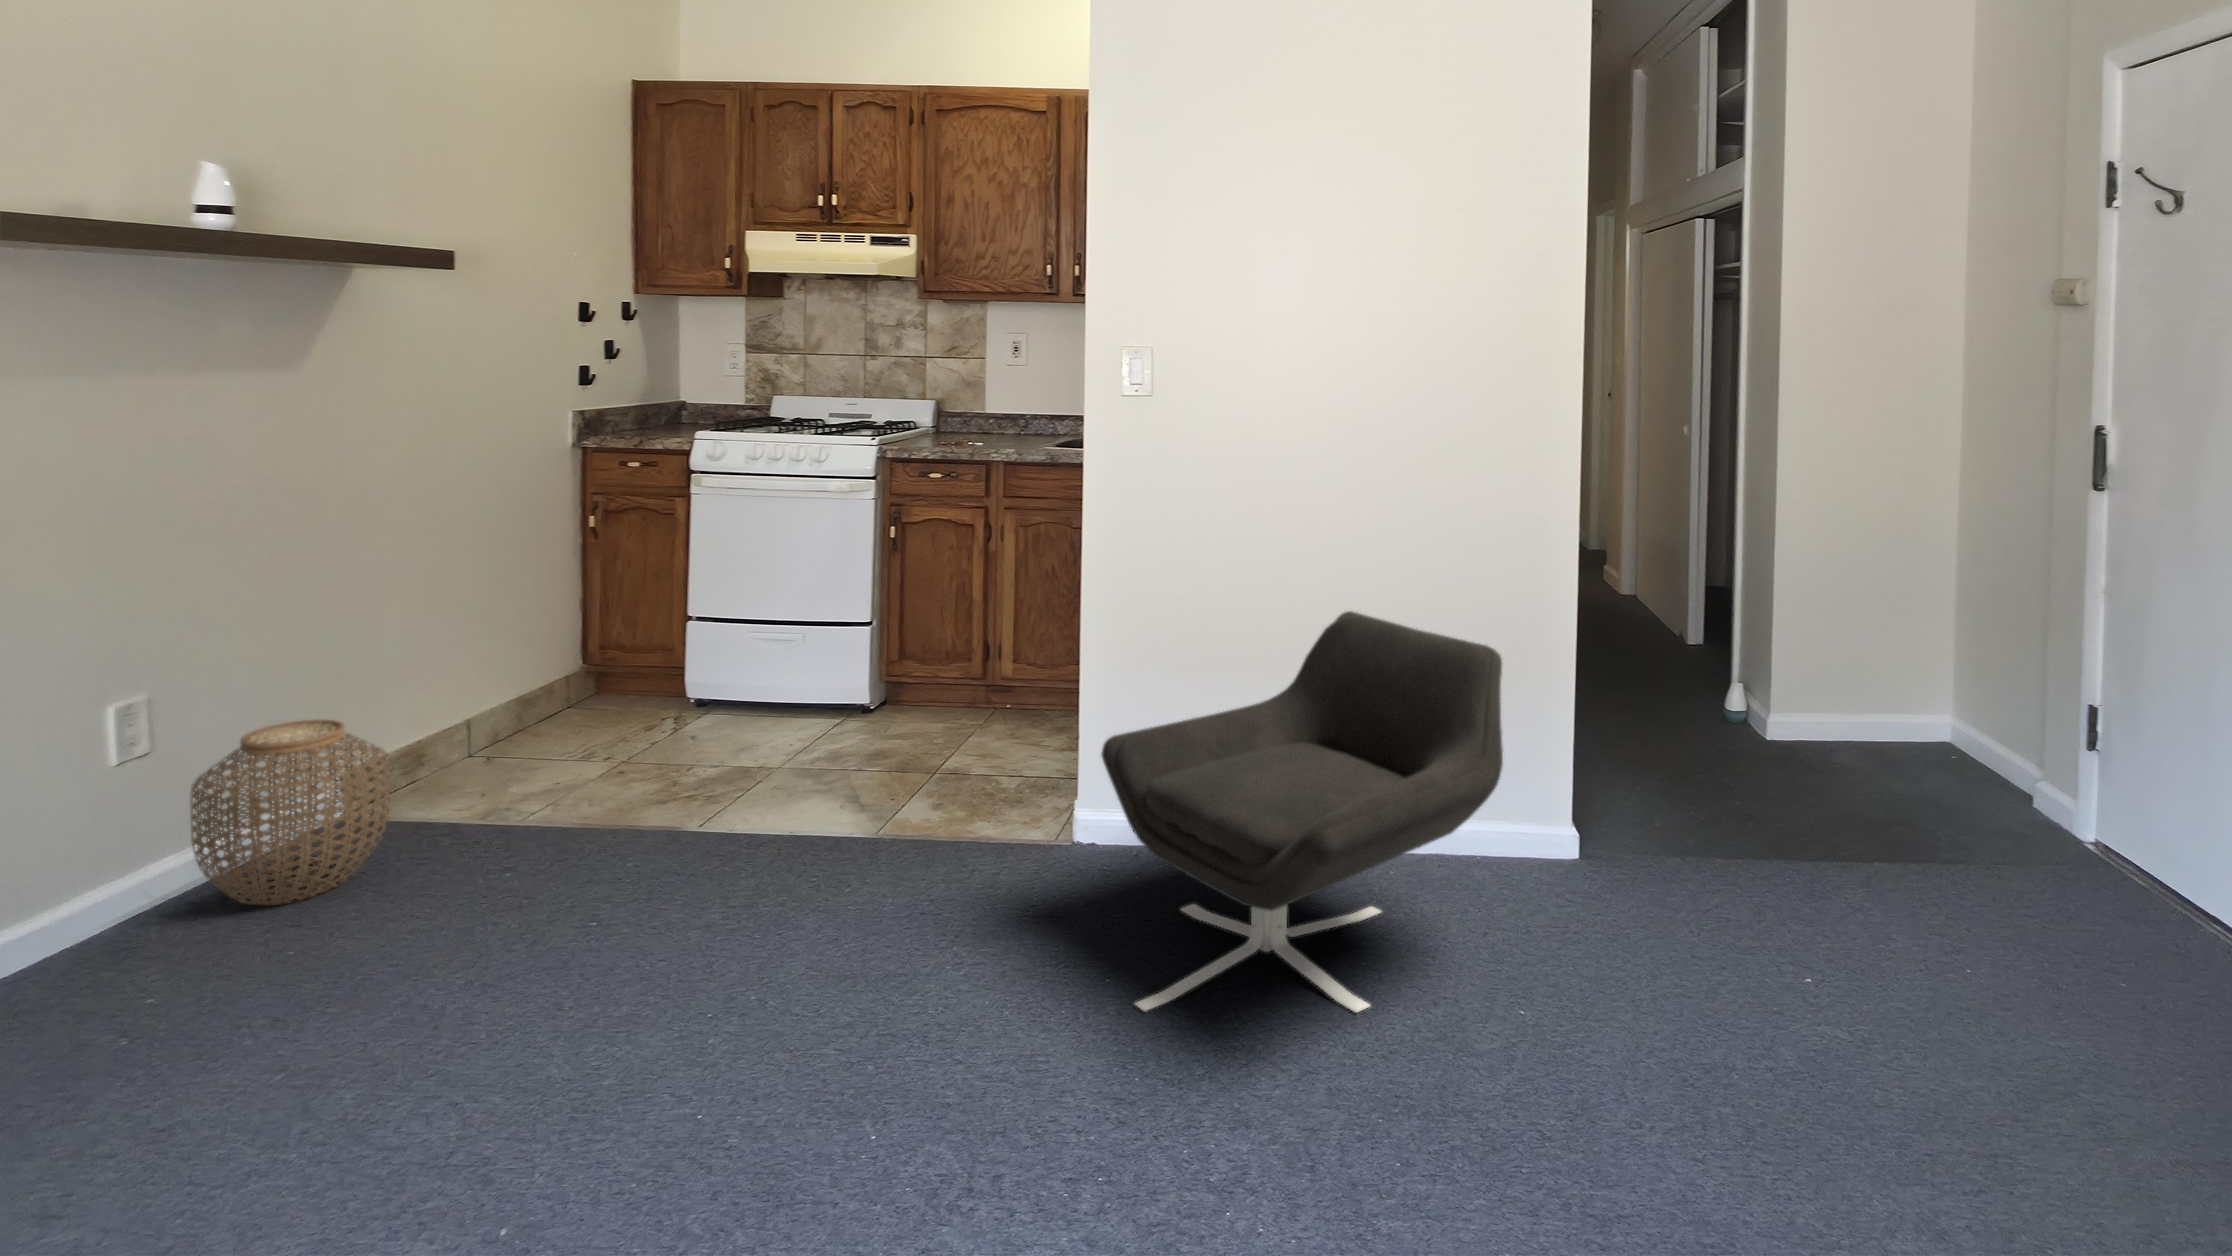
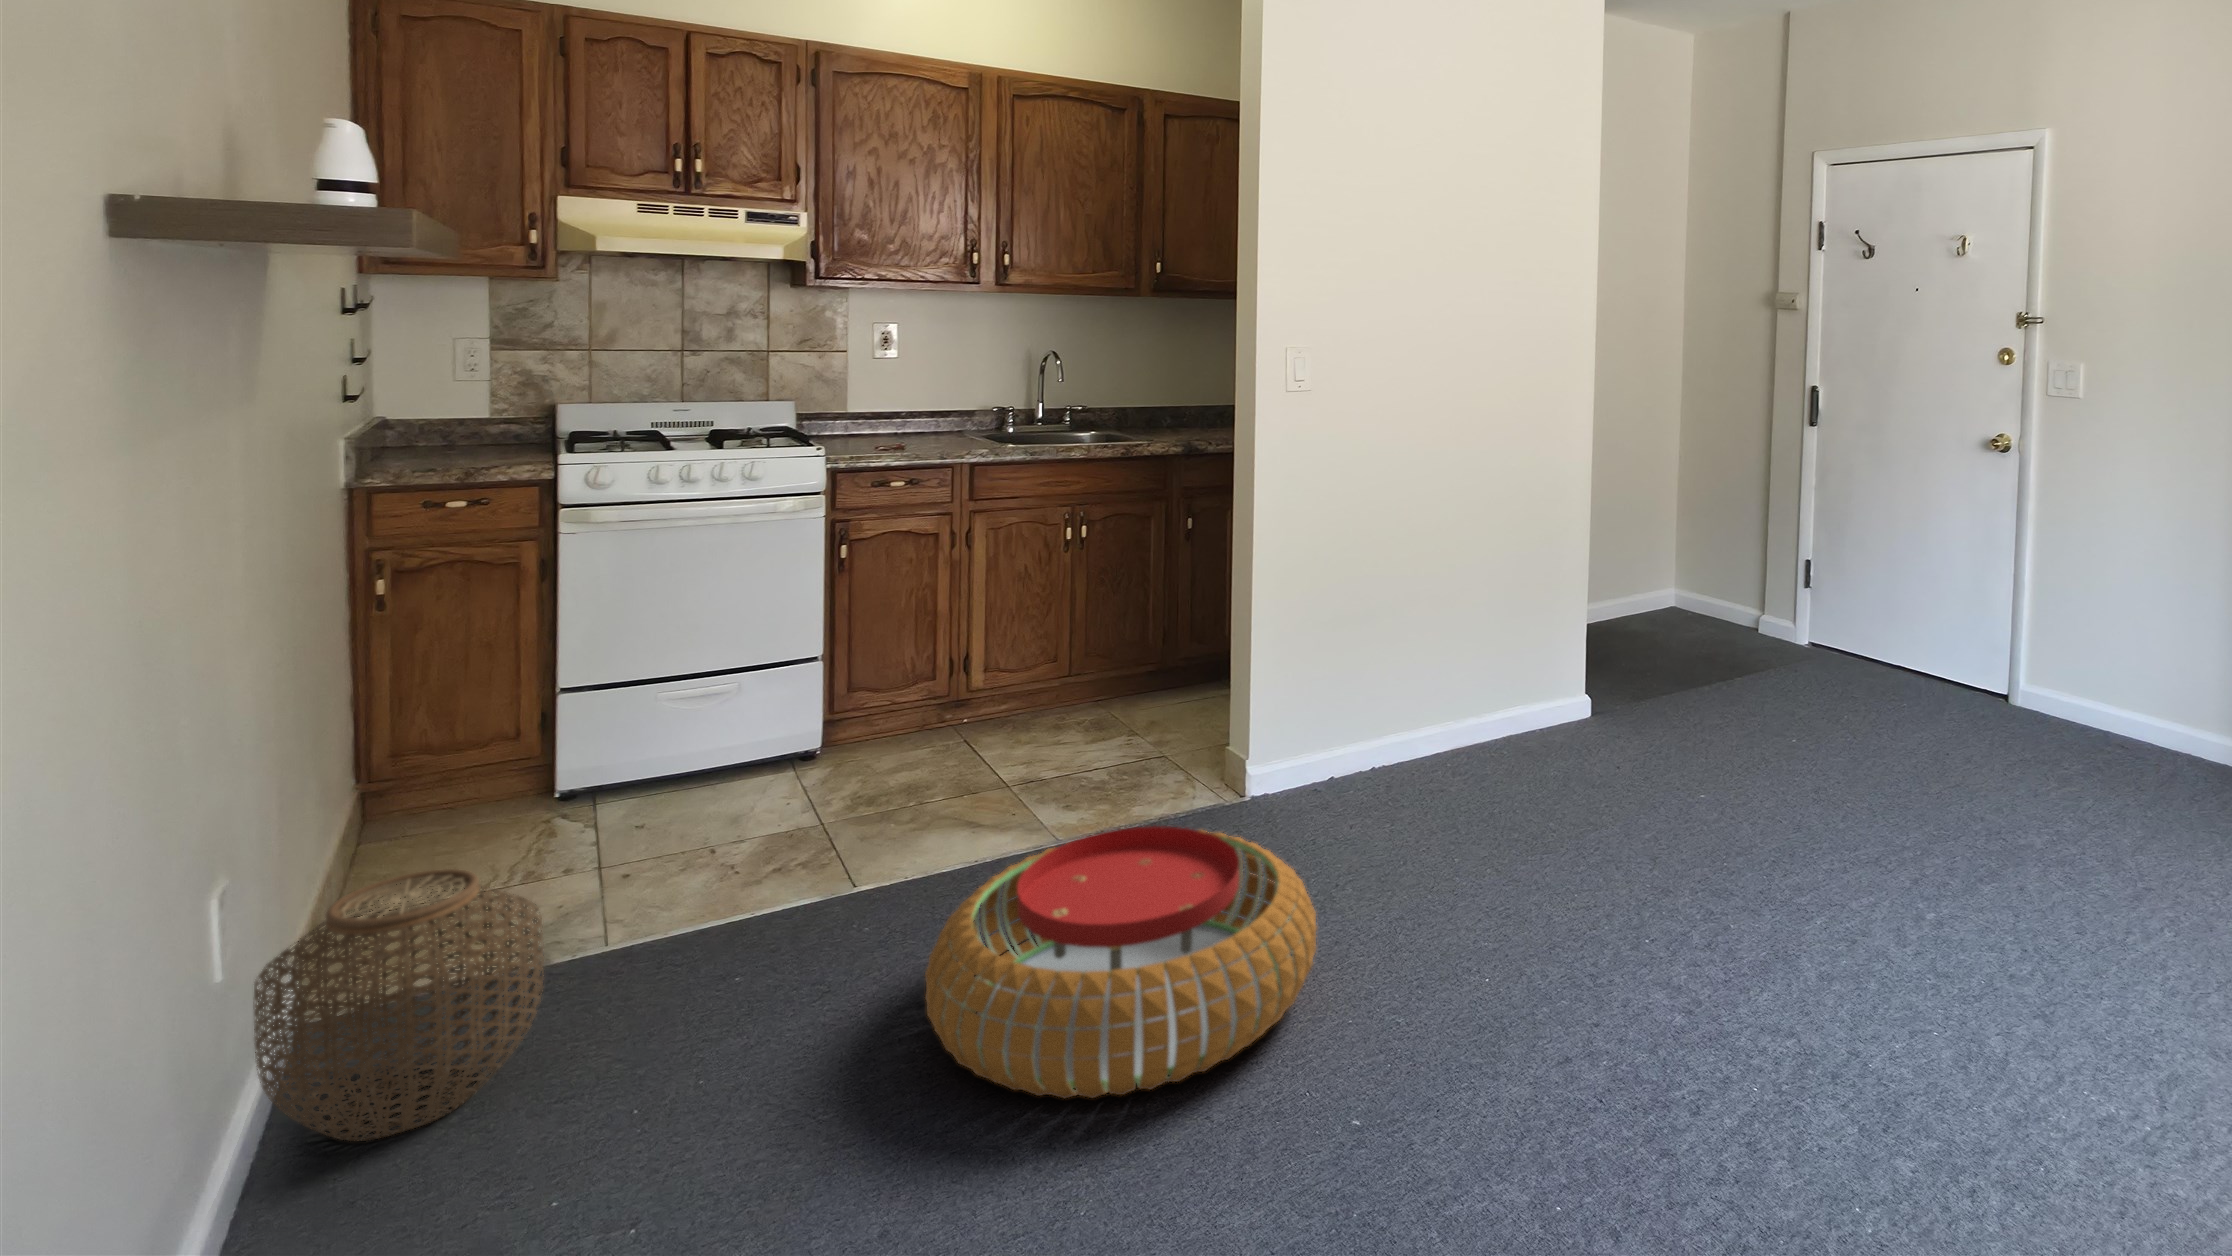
lounge chair: present [1101,611,1503,1013] -> none [1374,554,1658,871]
pouf: none [432,822,861,1088] -> present [925,826,1316,1098]

